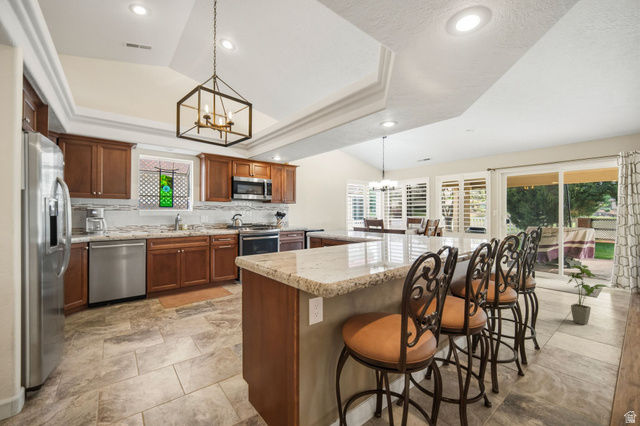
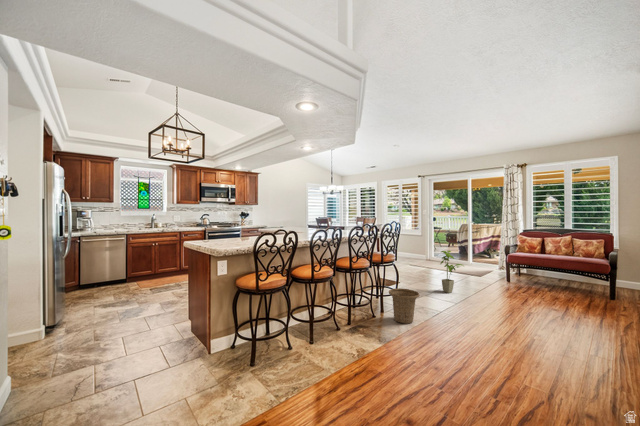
basket: none [543,329,609,392] -> present [389,288,420,324]

